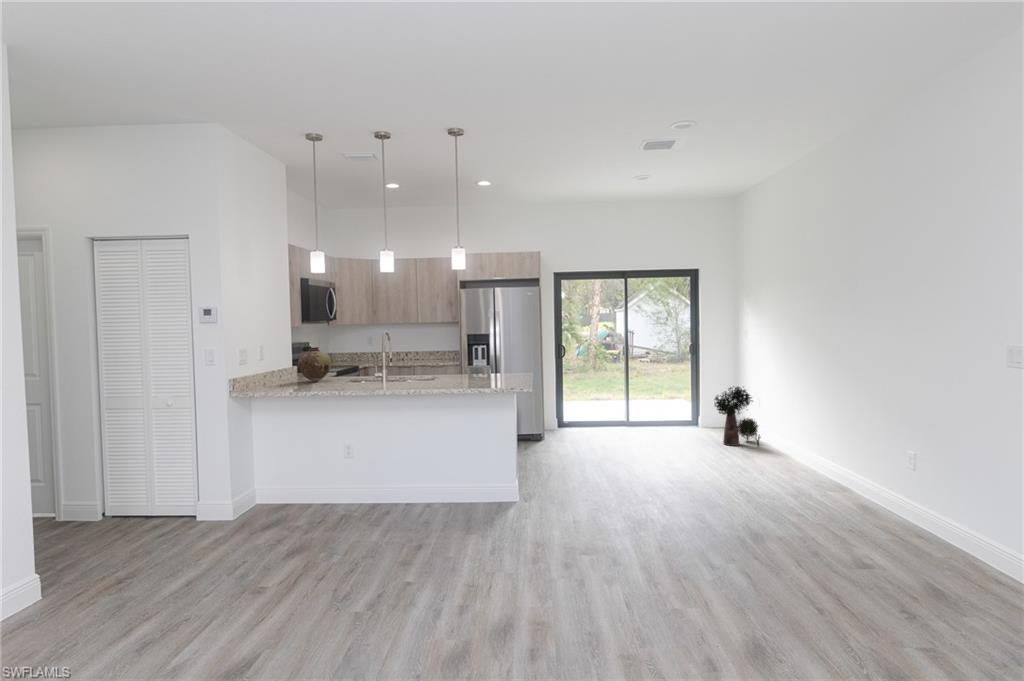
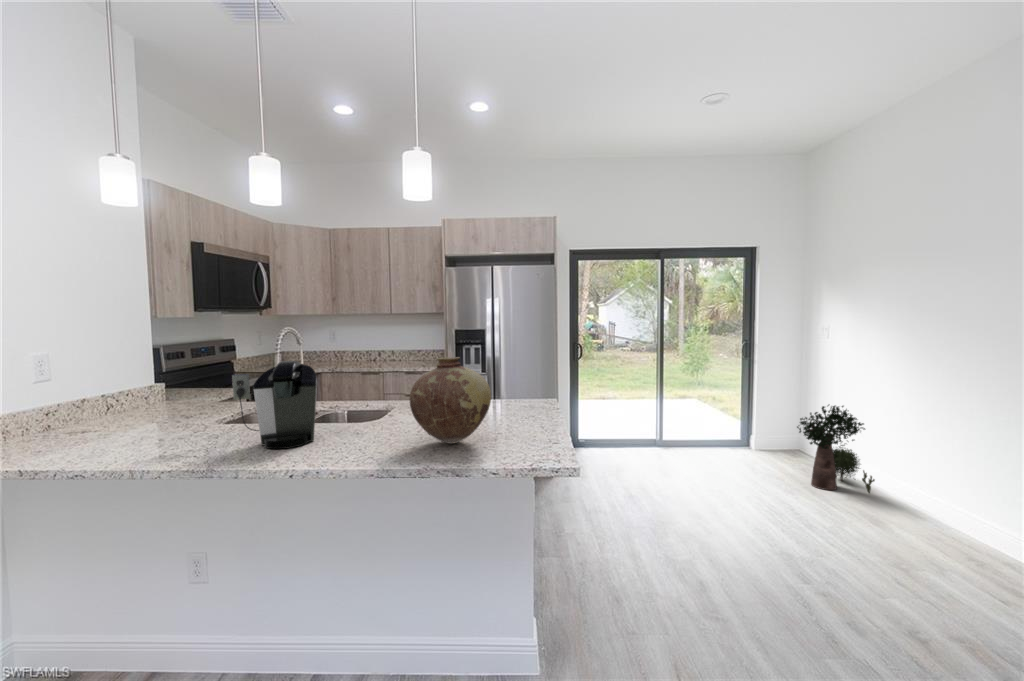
vase: present [298,347,331,381] -> present [410,357,491,444]
coffee maker: none [370,349,411,387] -> present [232,361,317,449]

